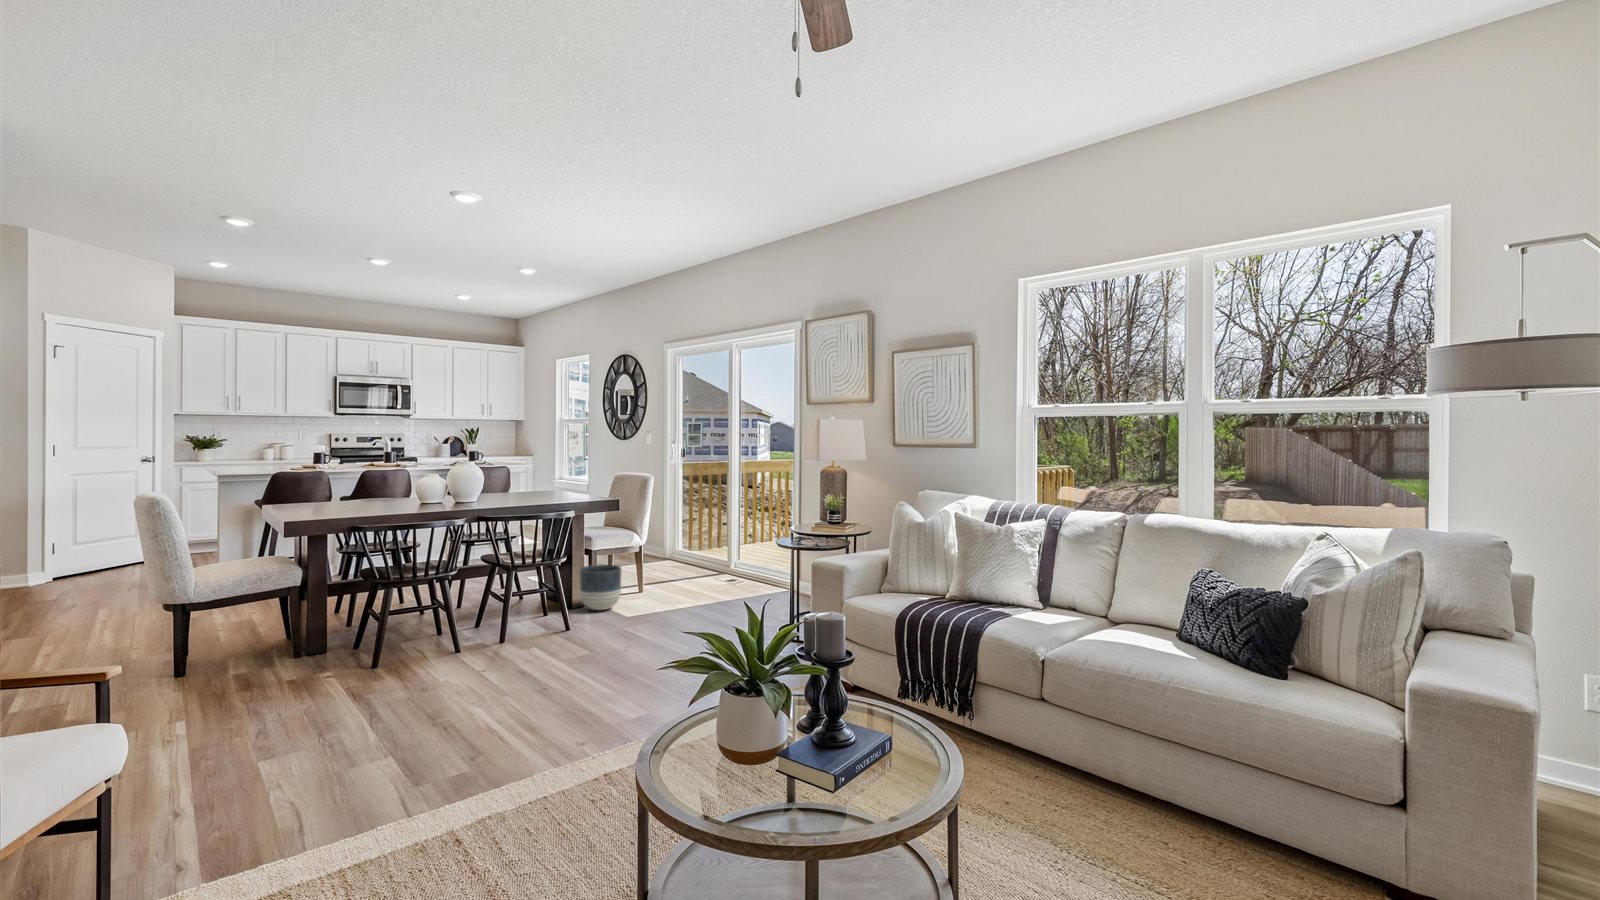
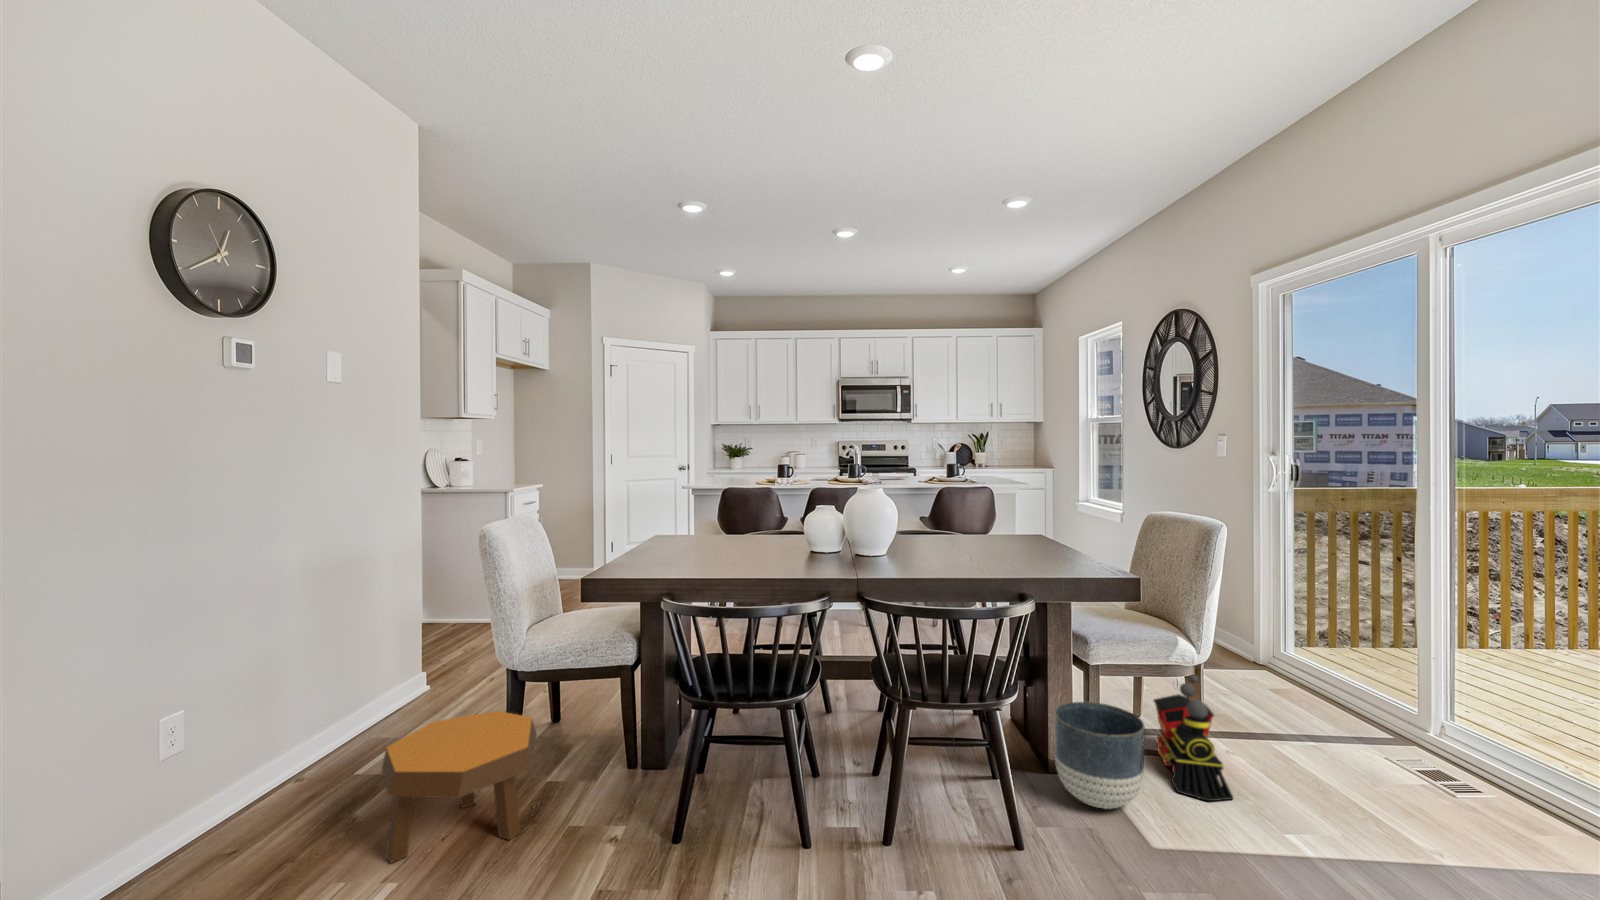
toy train: none [621,548,657,601] -> present [1154,674,1233,801]
footstool: none [145,617,276,705] -> present [382,711,537,863]

